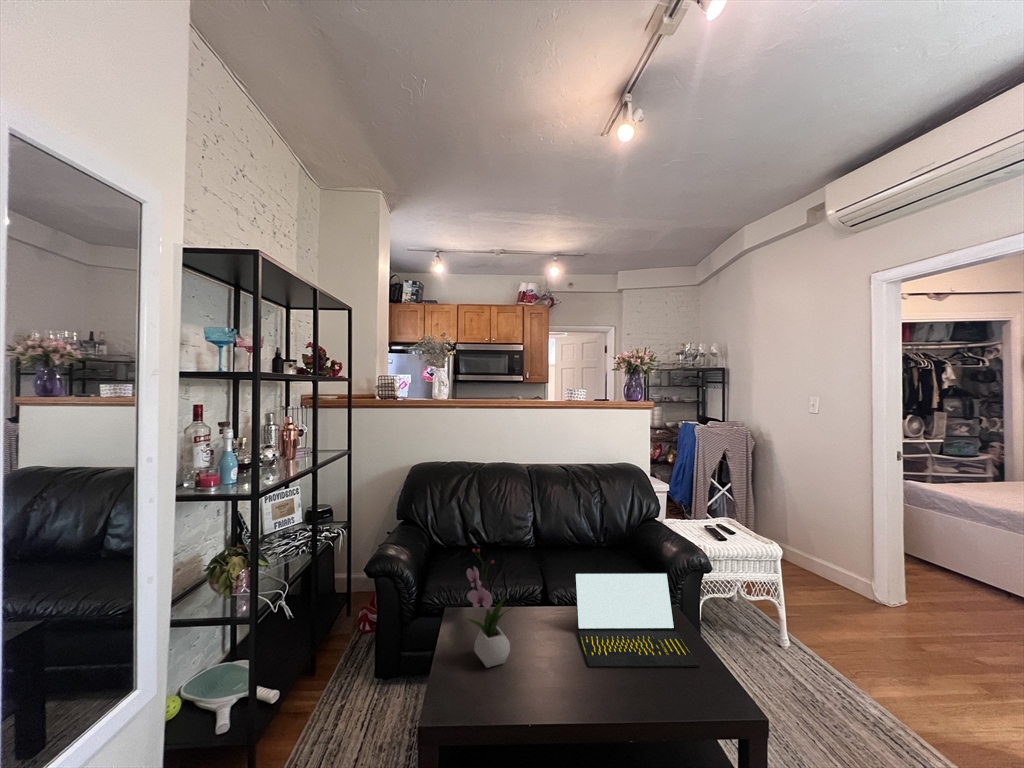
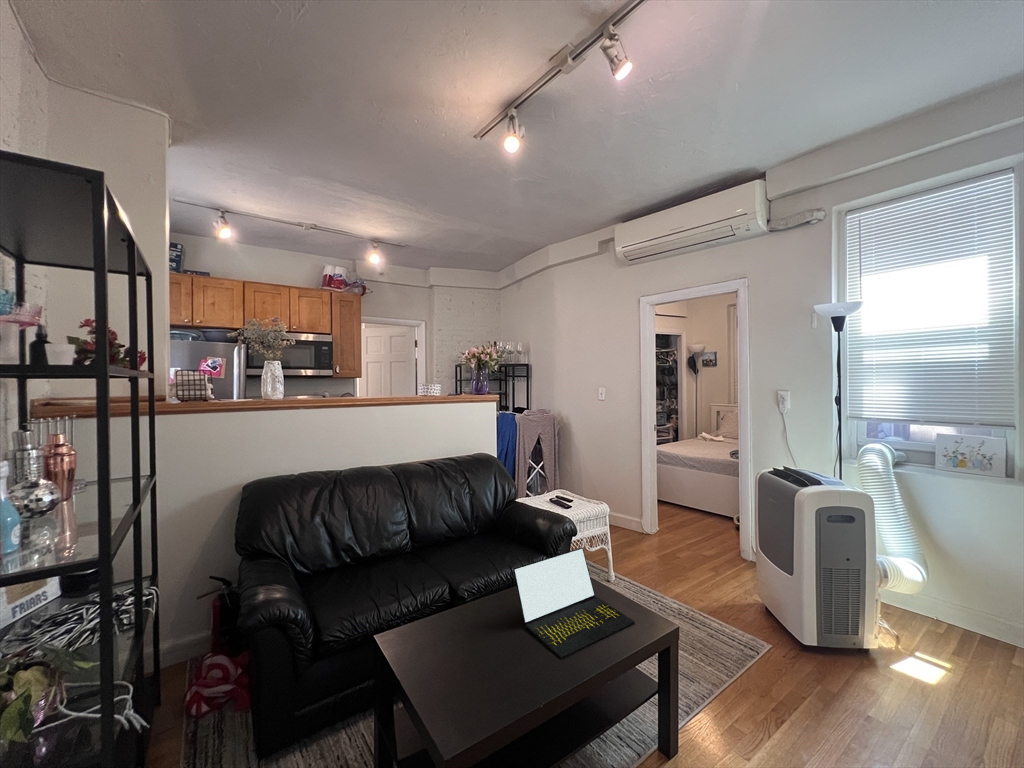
flower arrangement: present [466,549,510,668] -> none [443,572,498,702]

